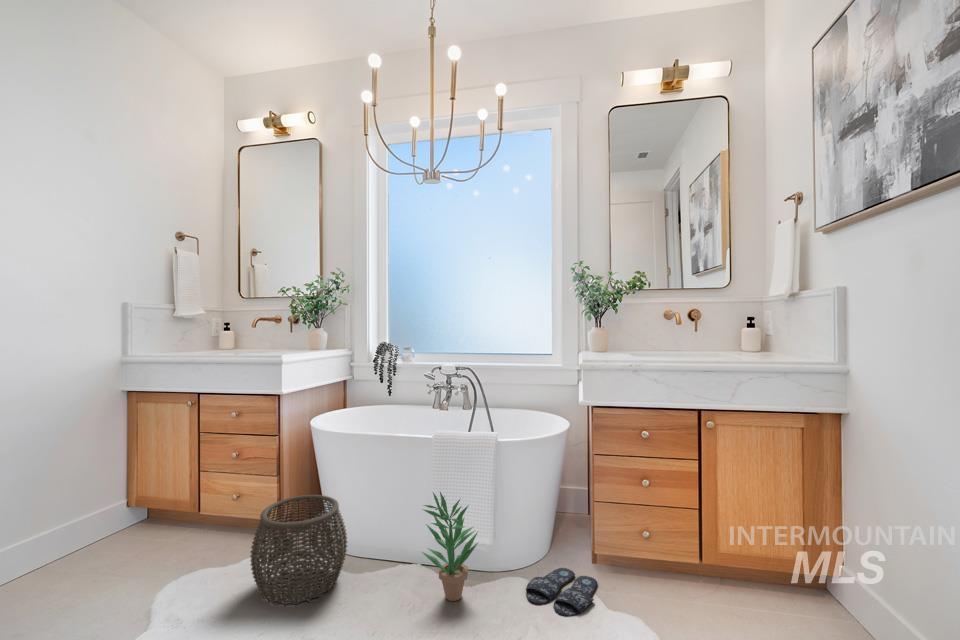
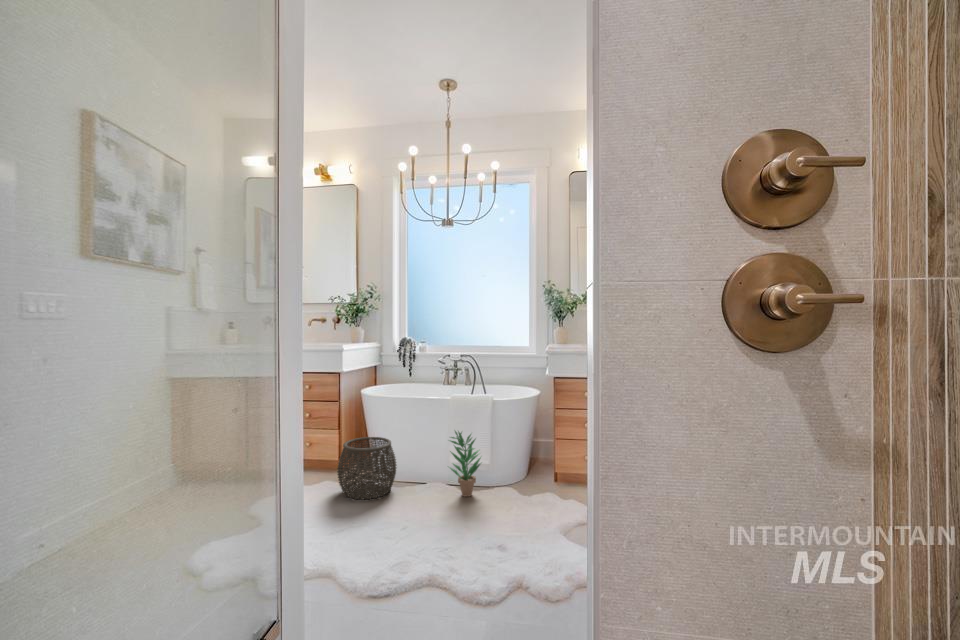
slippers: present [526,568,597,617] -> none [512,482,557,501]

